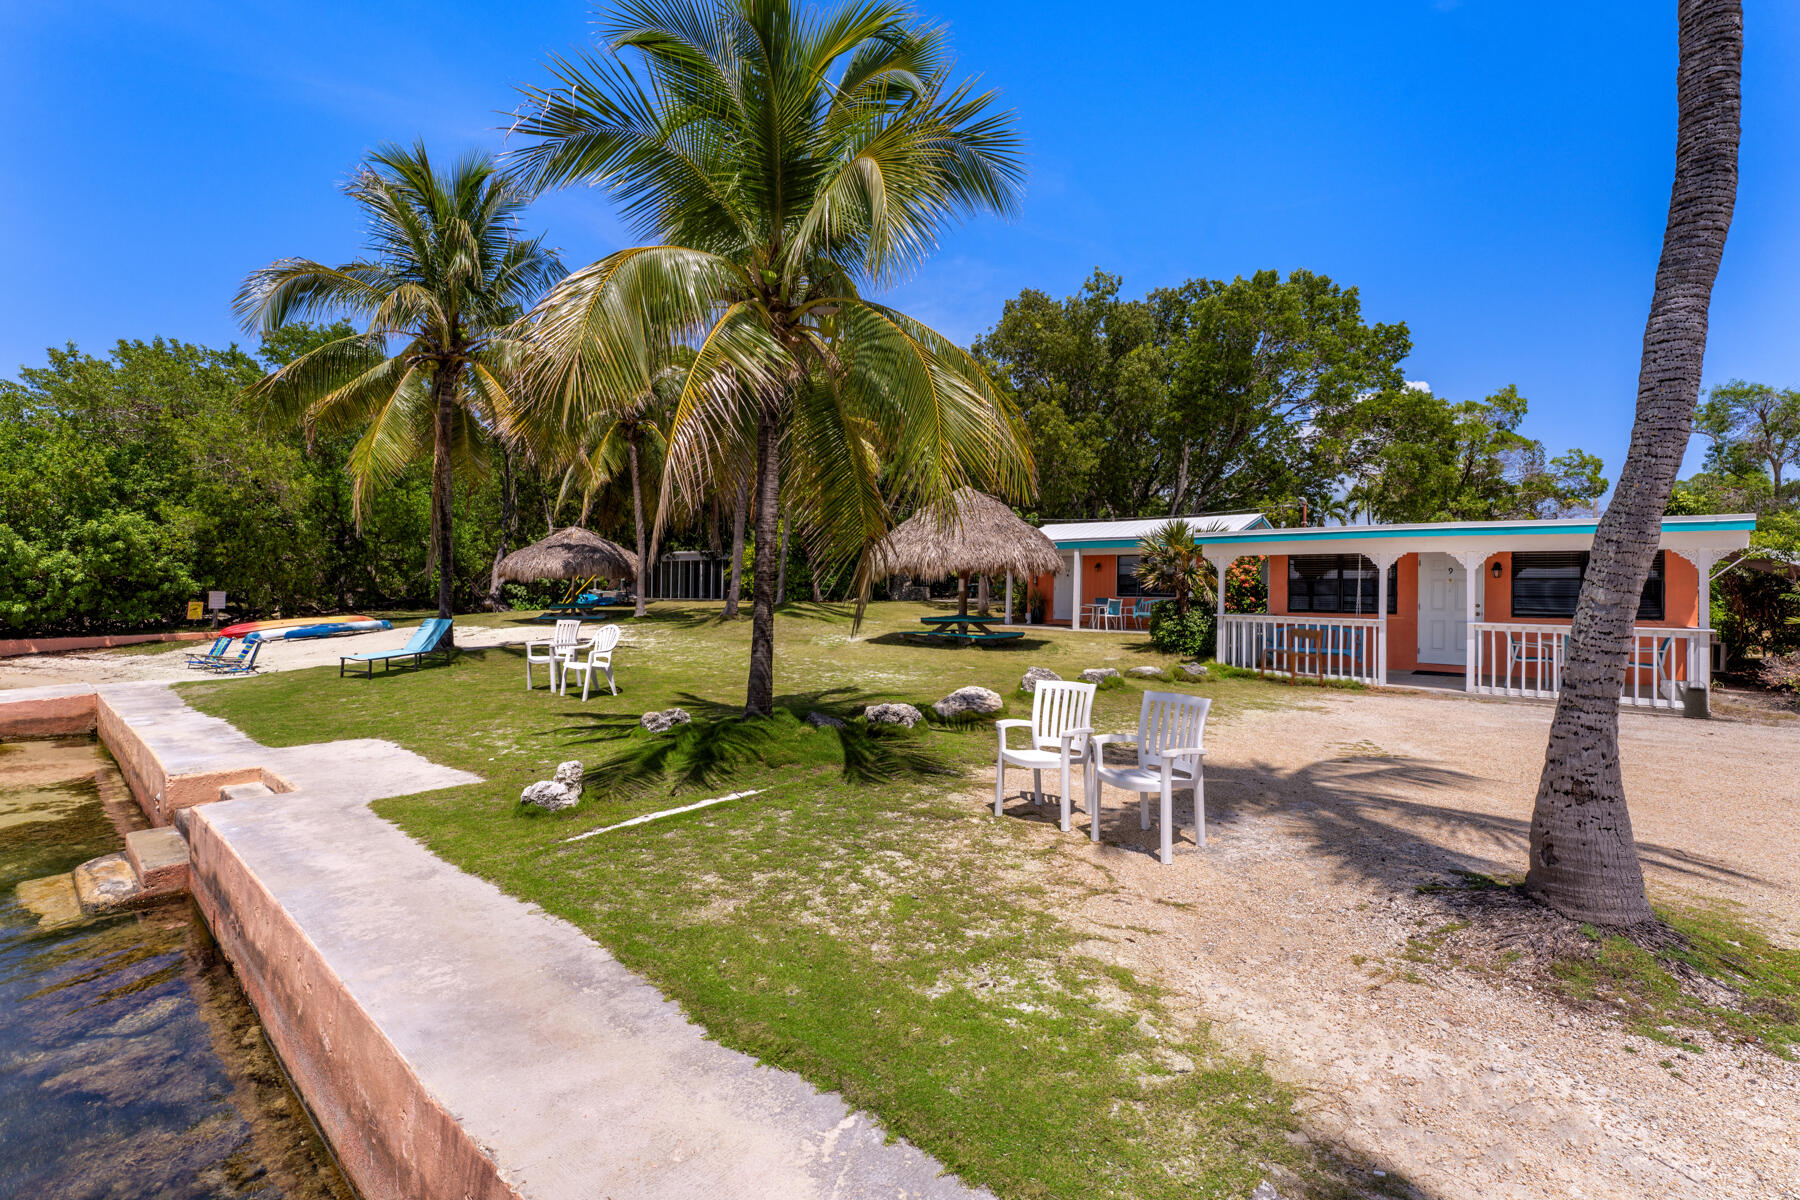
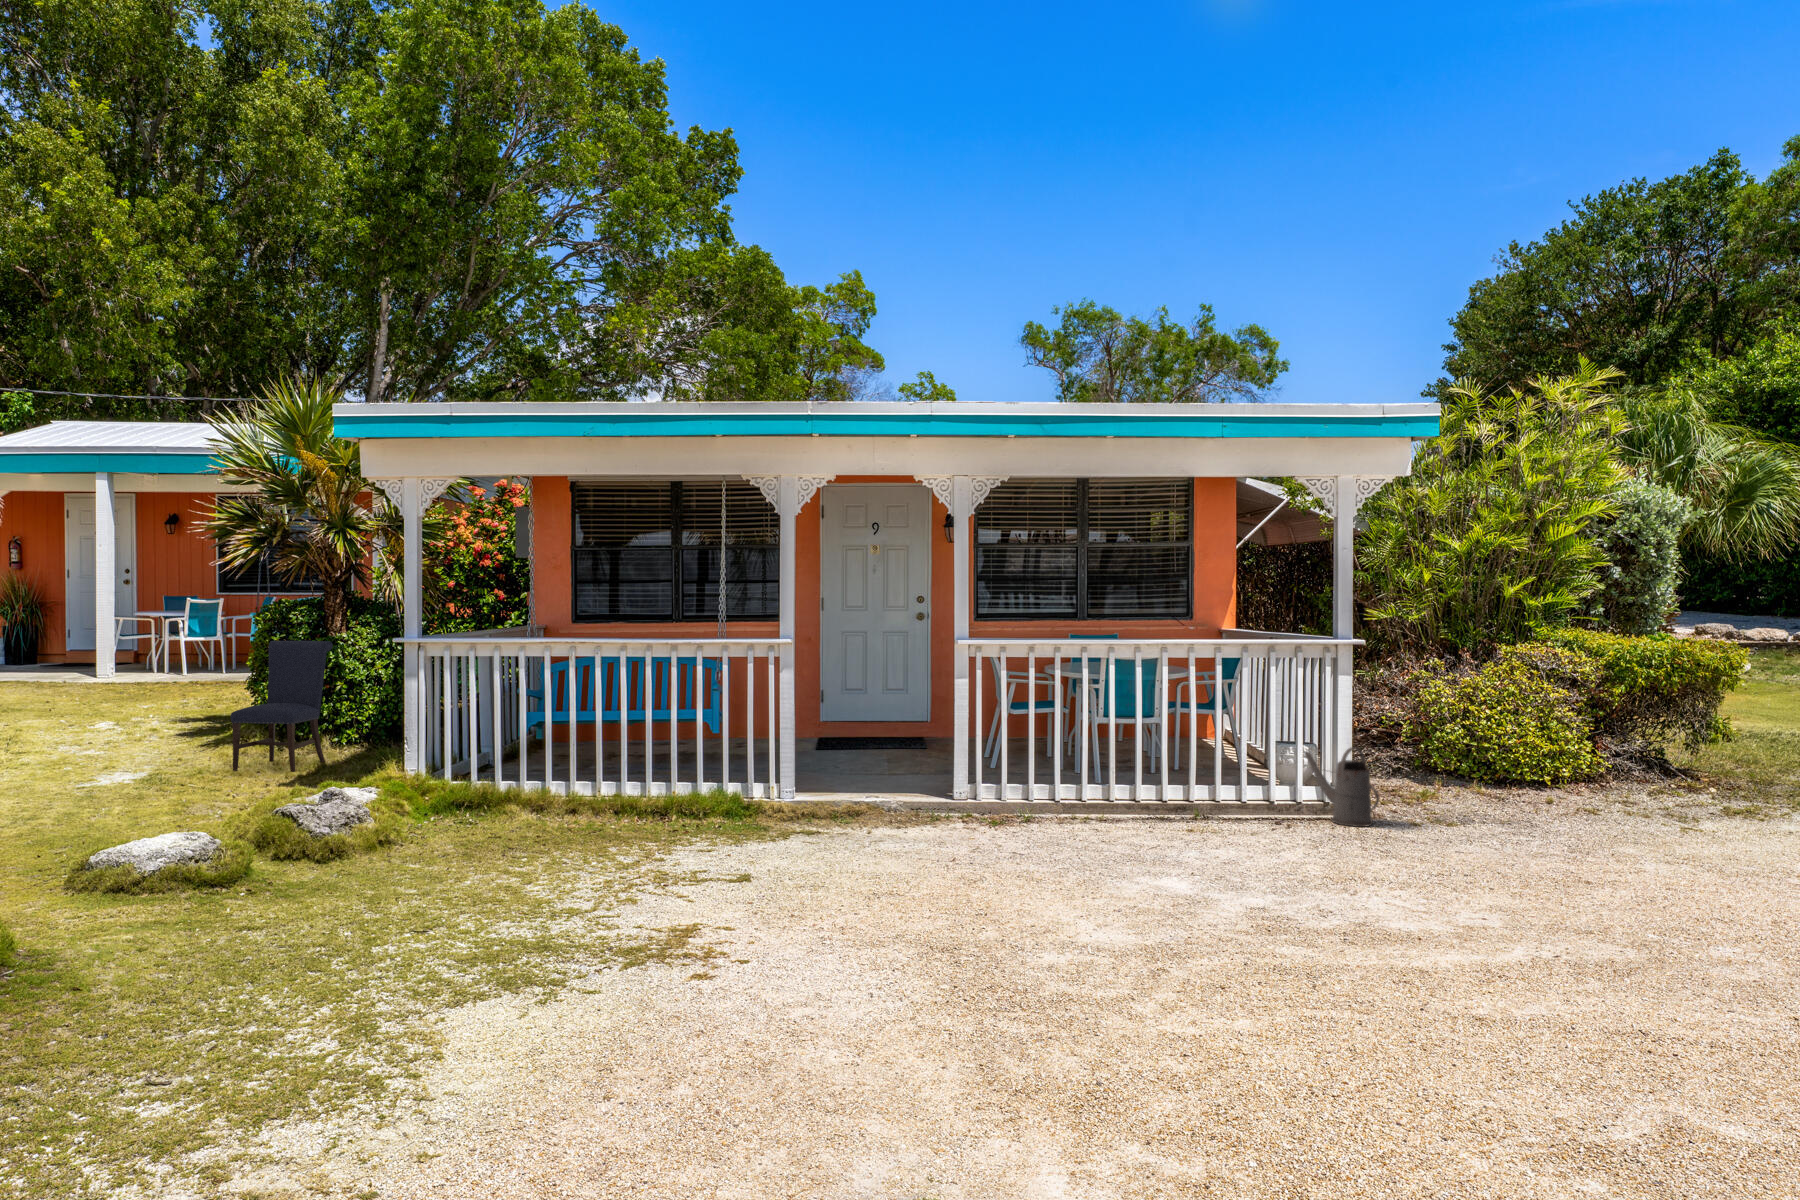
chair: none [1152,615,1187,664] -> present [231,641,333,772]
bench: present [1260,627,1324,686] -> none [508,666,668,838]

